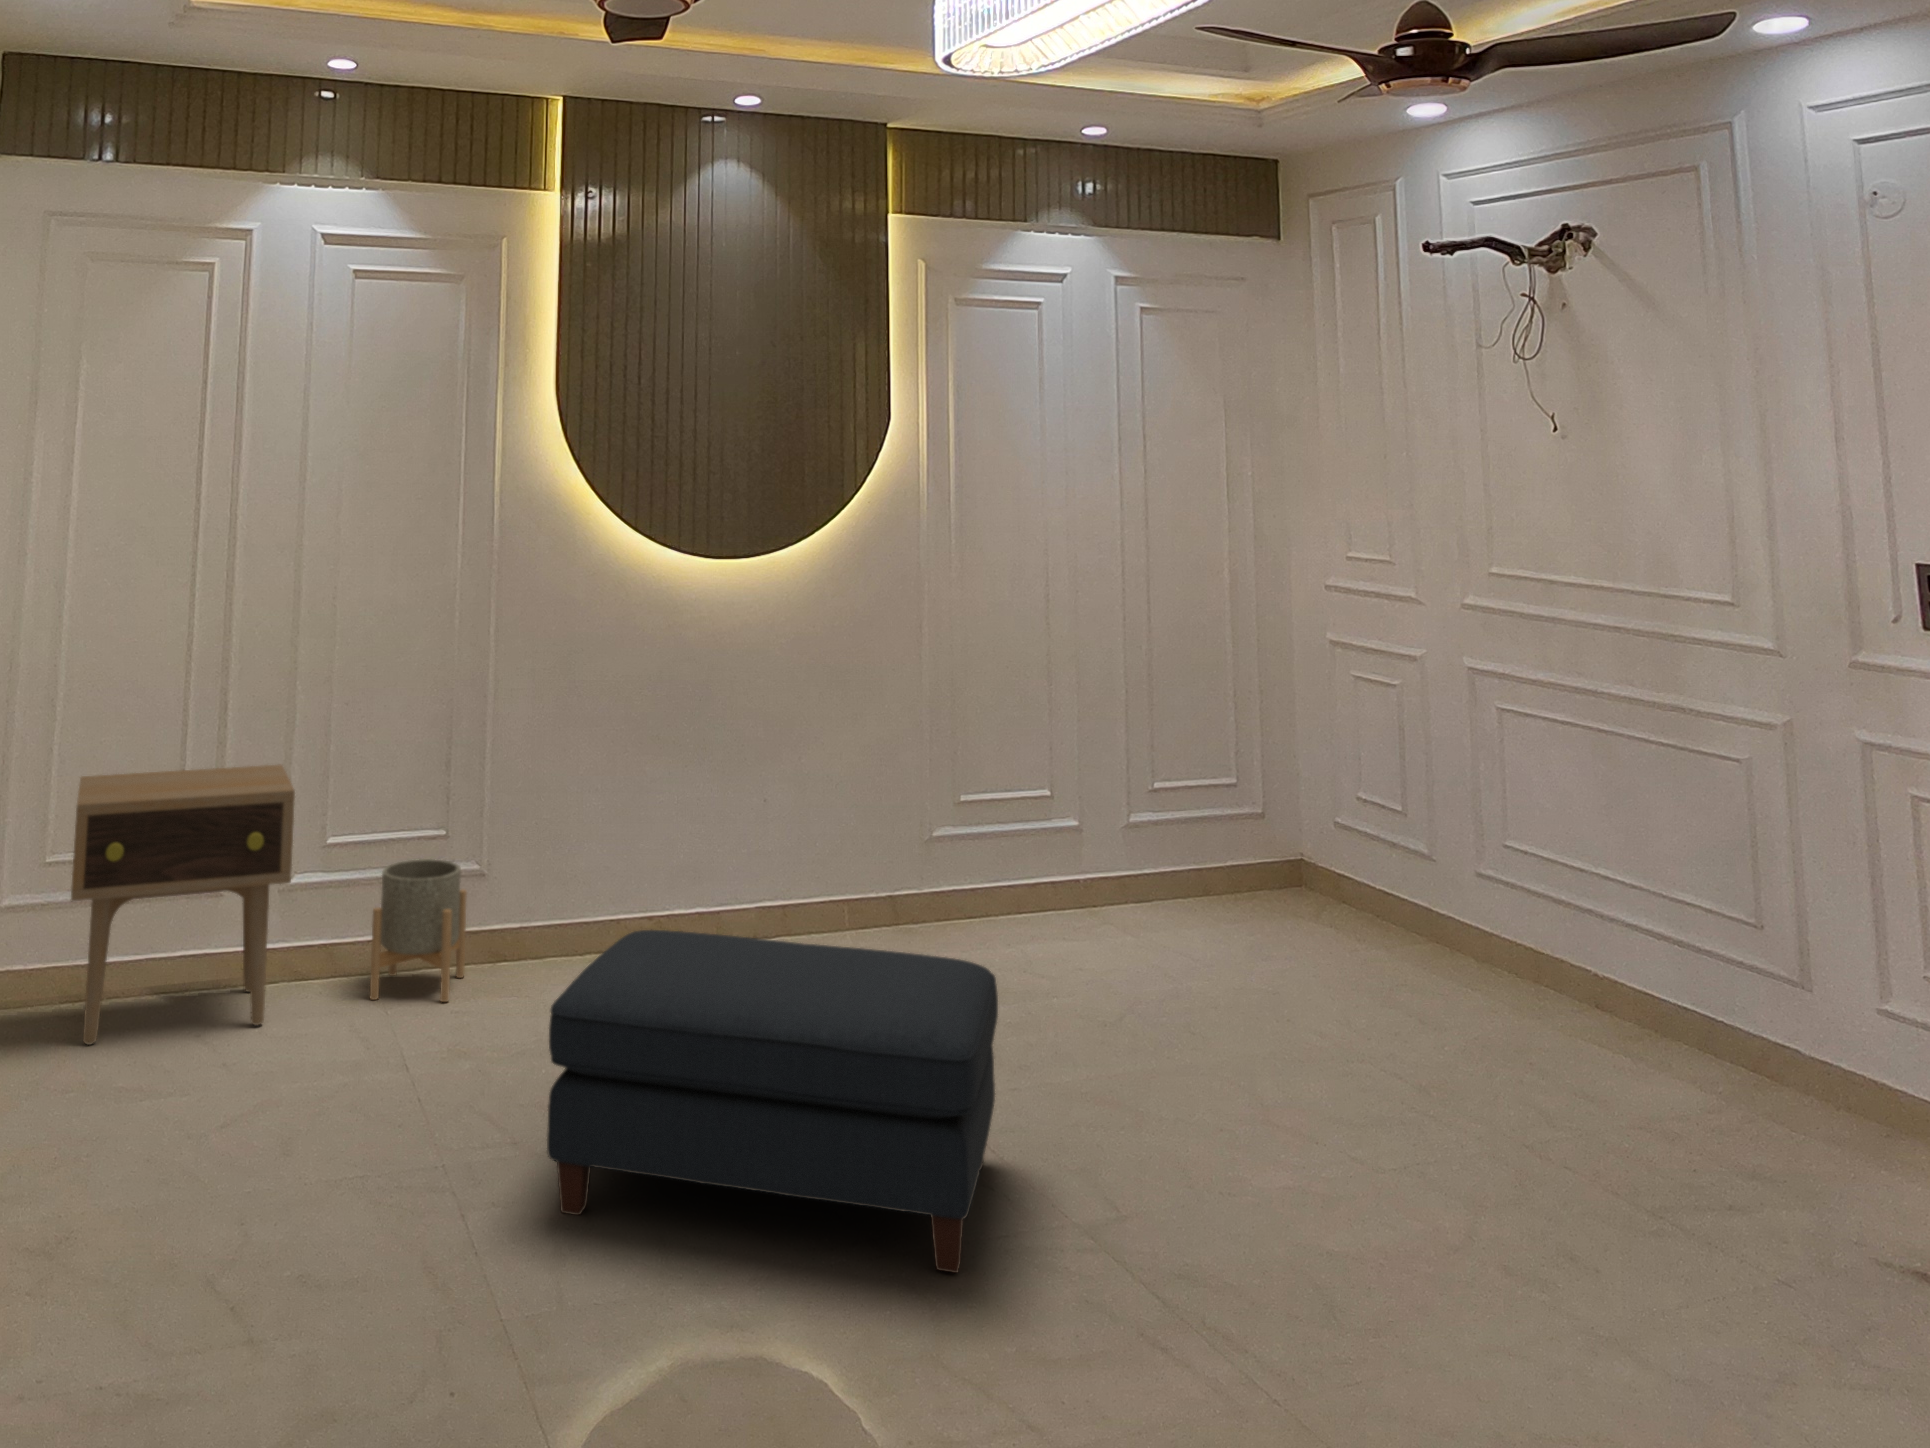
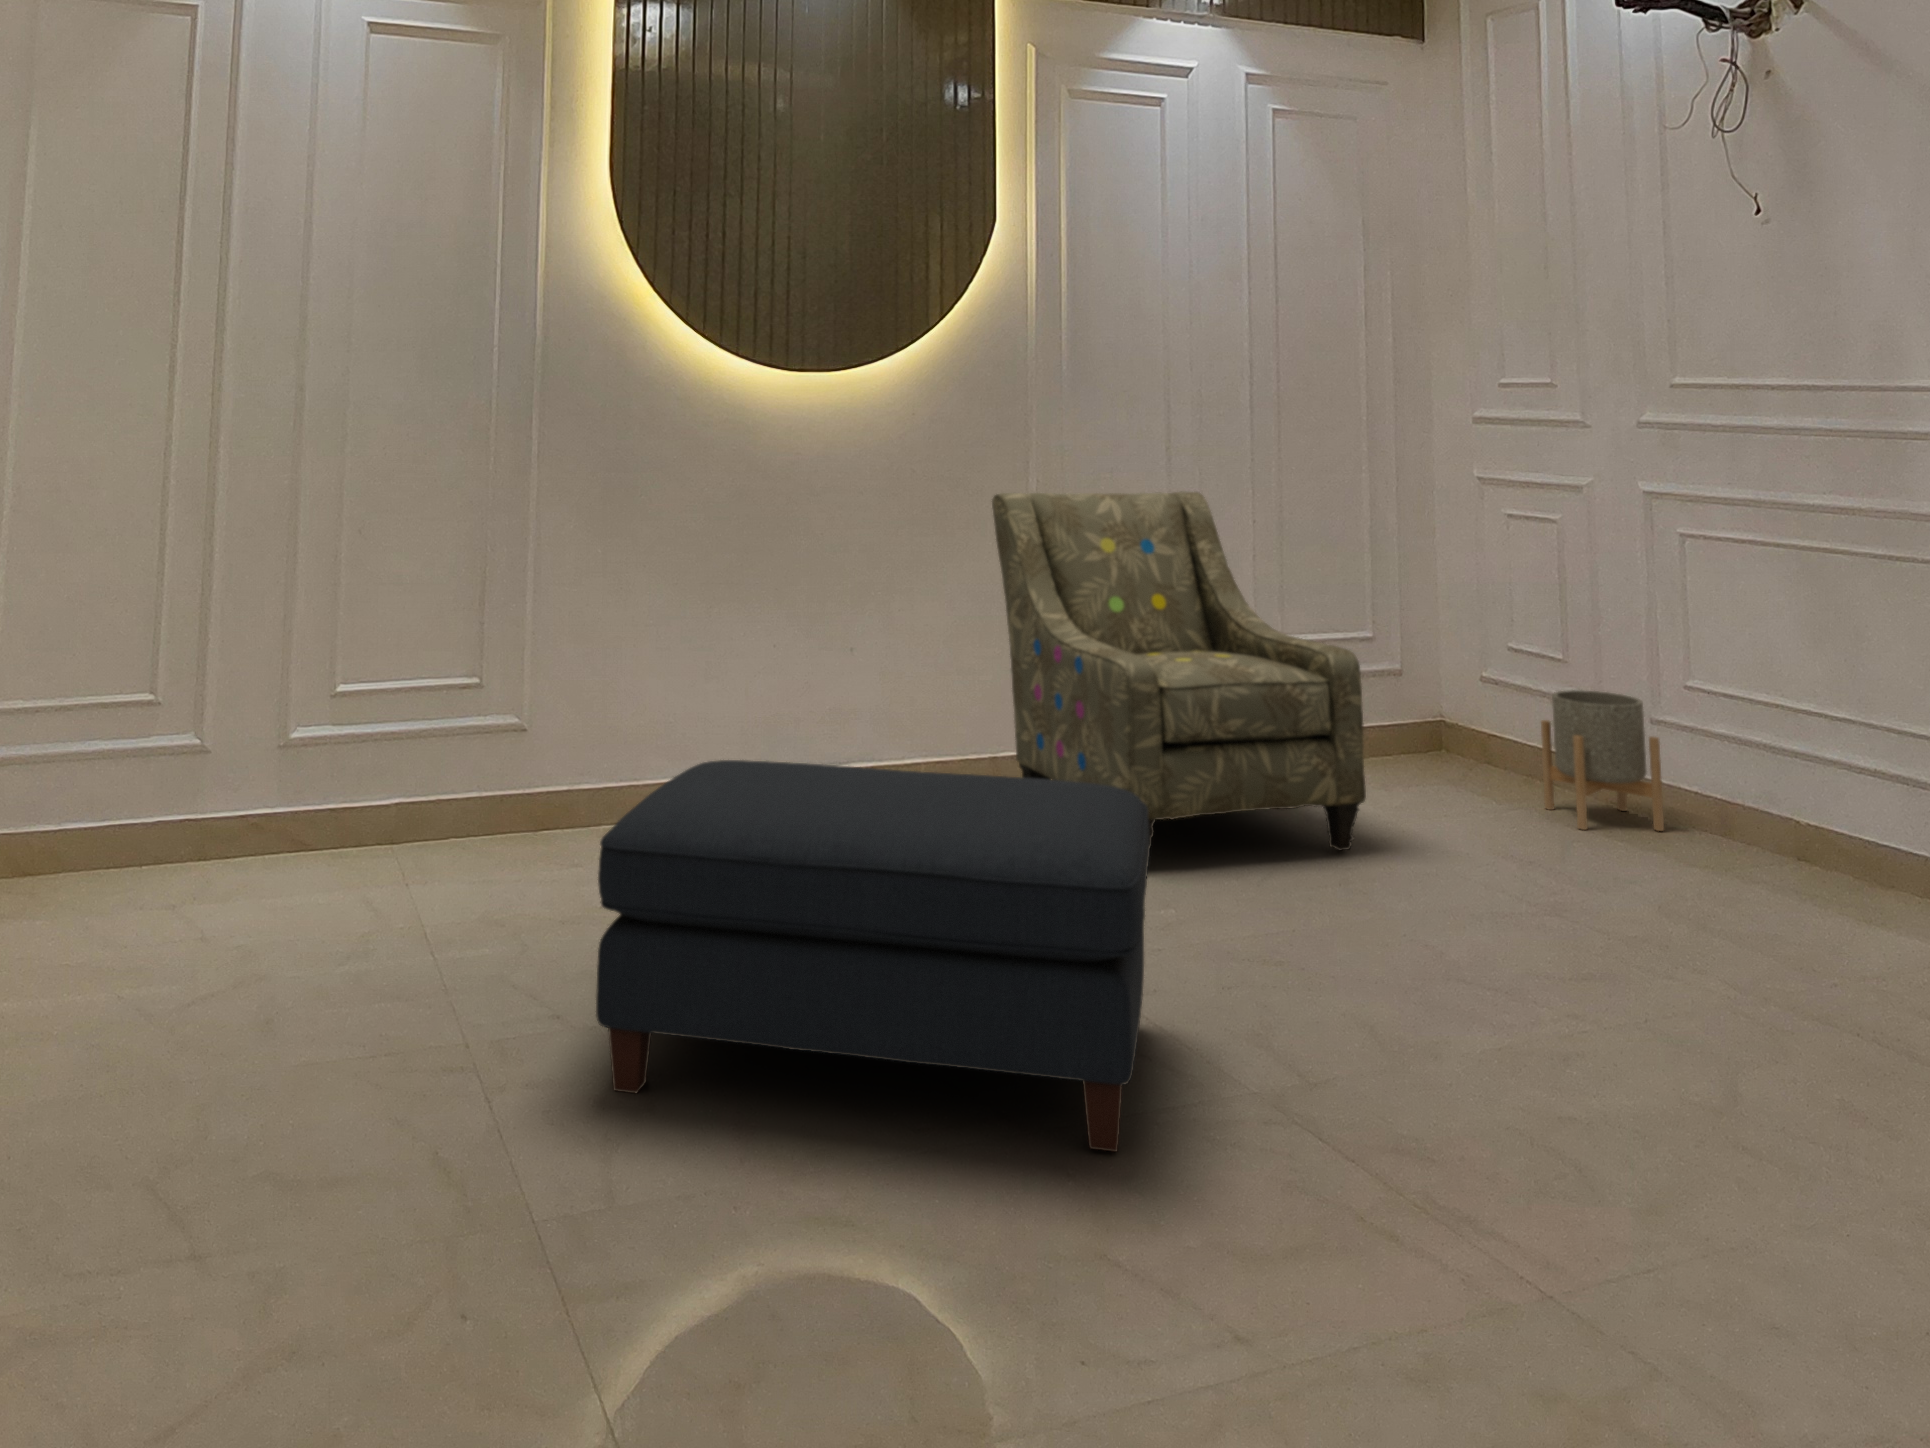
armchair: none [891,659,1213,1010] -> present [992,492,1366,851]
side table: present [71,765,295,1045] -> none [17,596,295,914]
planter: present [370,859,467,1002] -> present [1541,690,1664,831]

